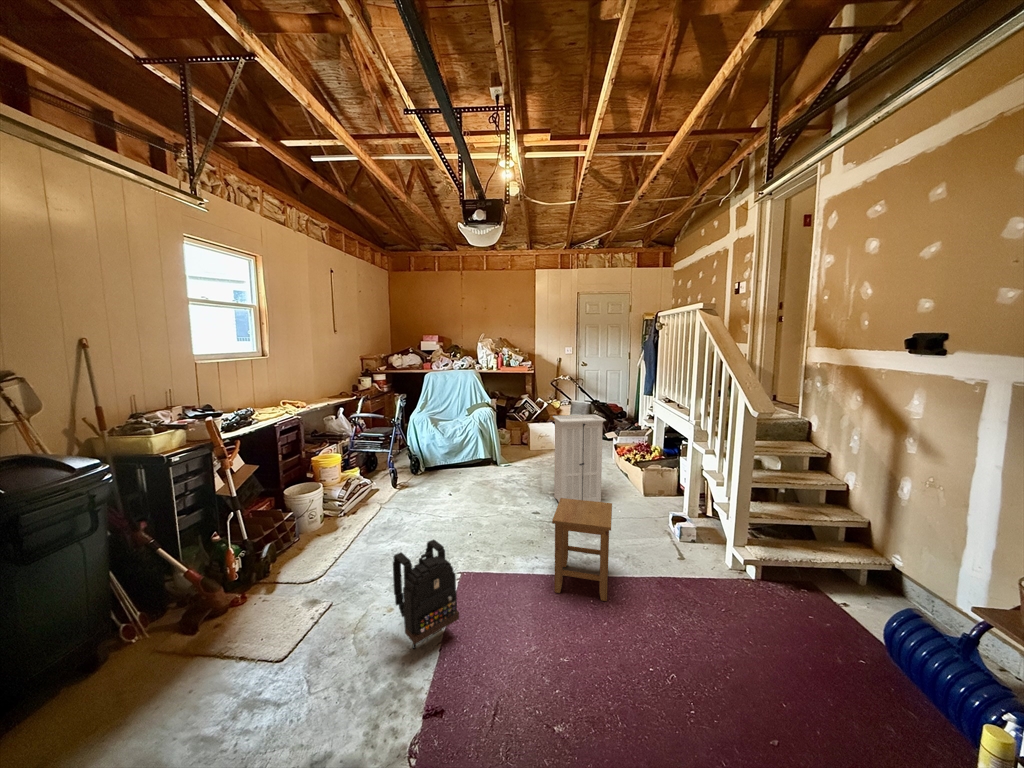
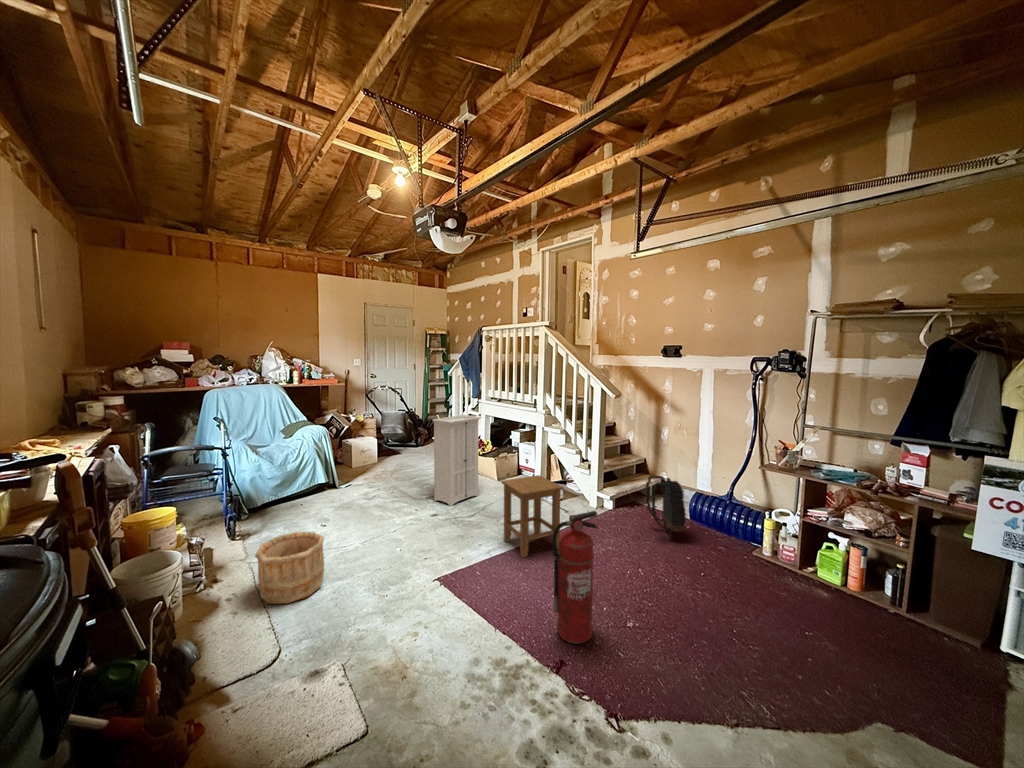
wooden bucket: none [352,495,402,548] -> present [255,532,324,604]
backpack: present [393,540,459,649] -> present [645,476,686,541]
fire extinguisher: none [466,567,515,726] -> present [552,511,598,644]

